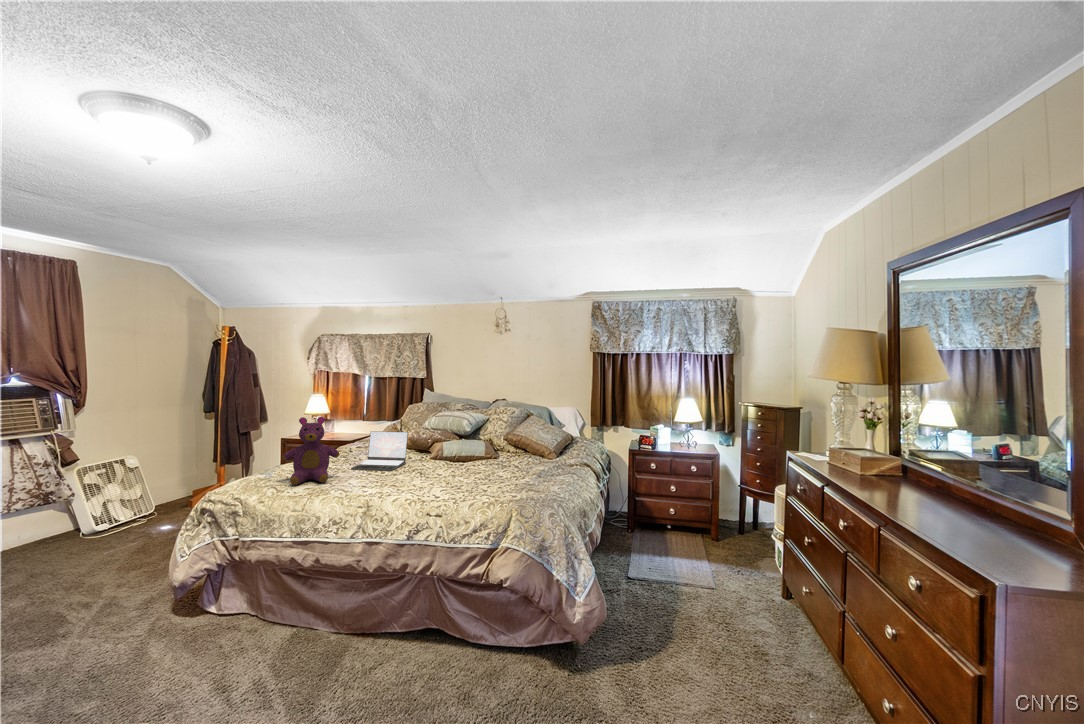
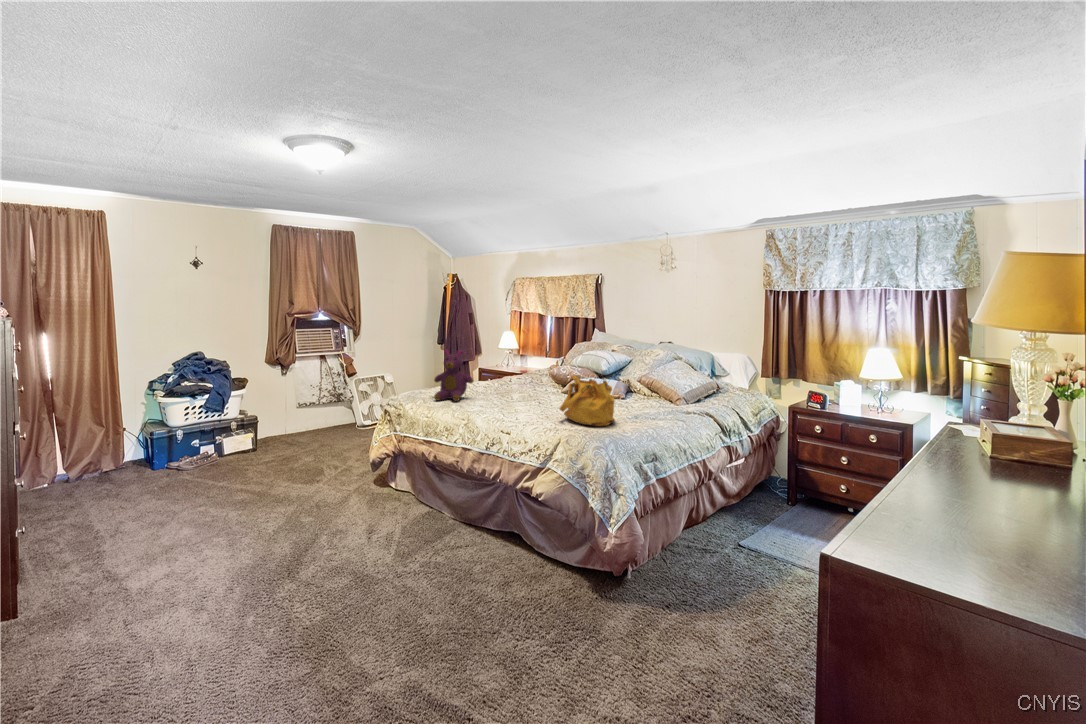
laptop: present [351,431,408,471] -> none [489,365,537,400]
handbag: none [481,437,539,490] -> present [560,375,615,426]

